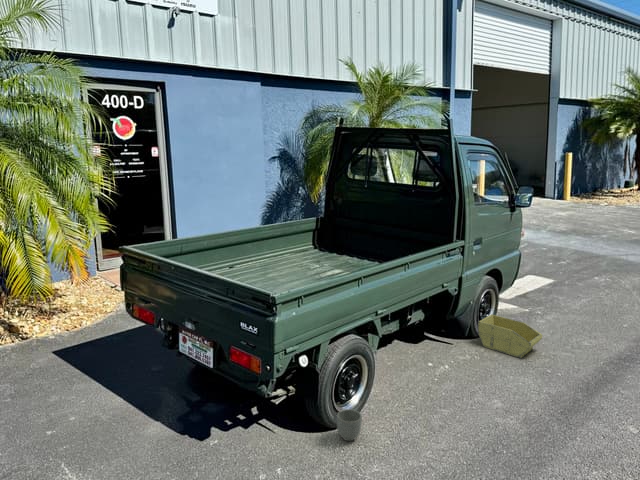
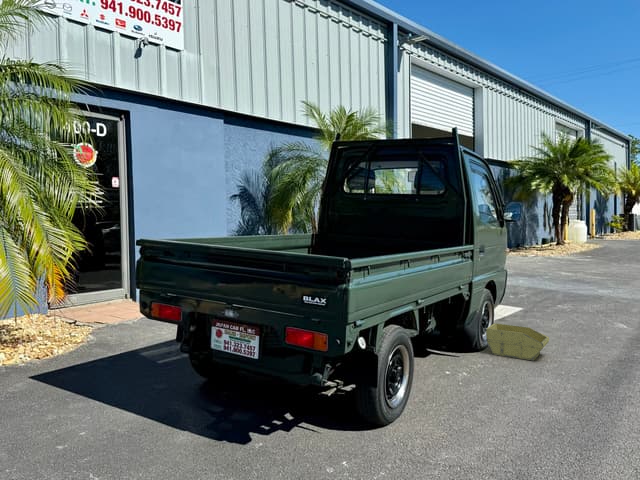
planter: present [337,409,362,441] -> none [391,401,419,435]

